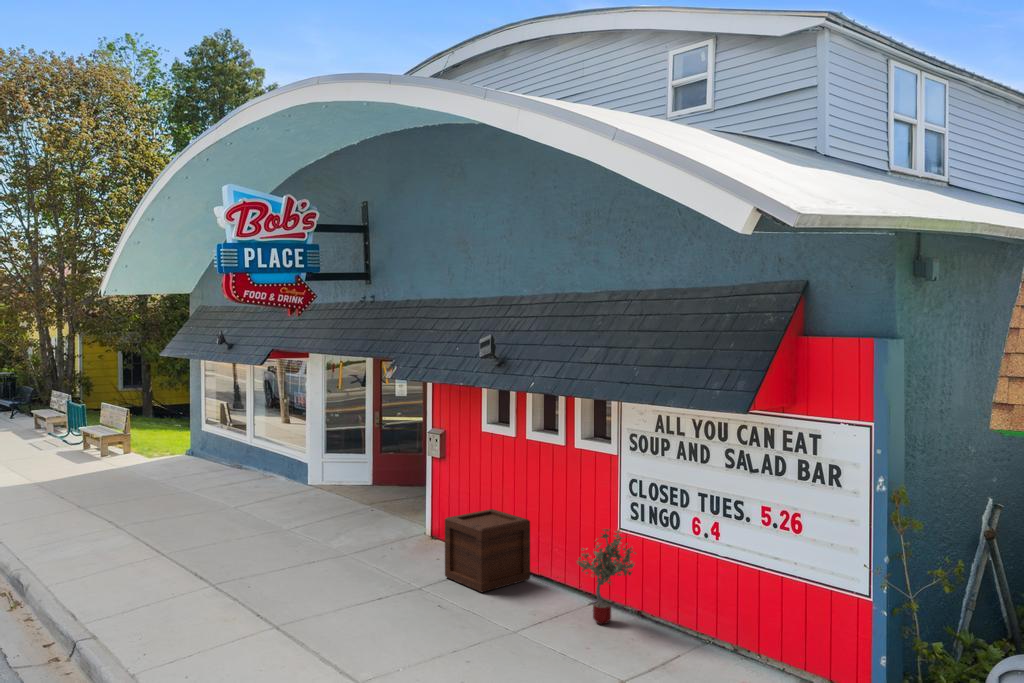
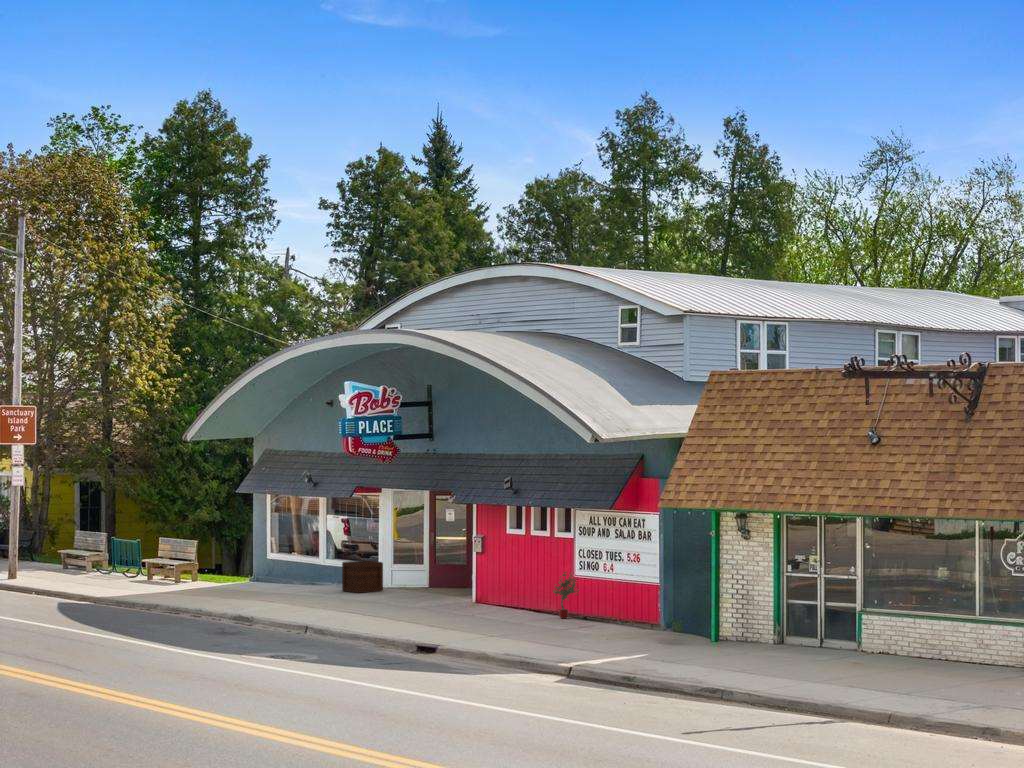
wooden crate: present [445,509,530,592] -> present [342,561,383,593]

